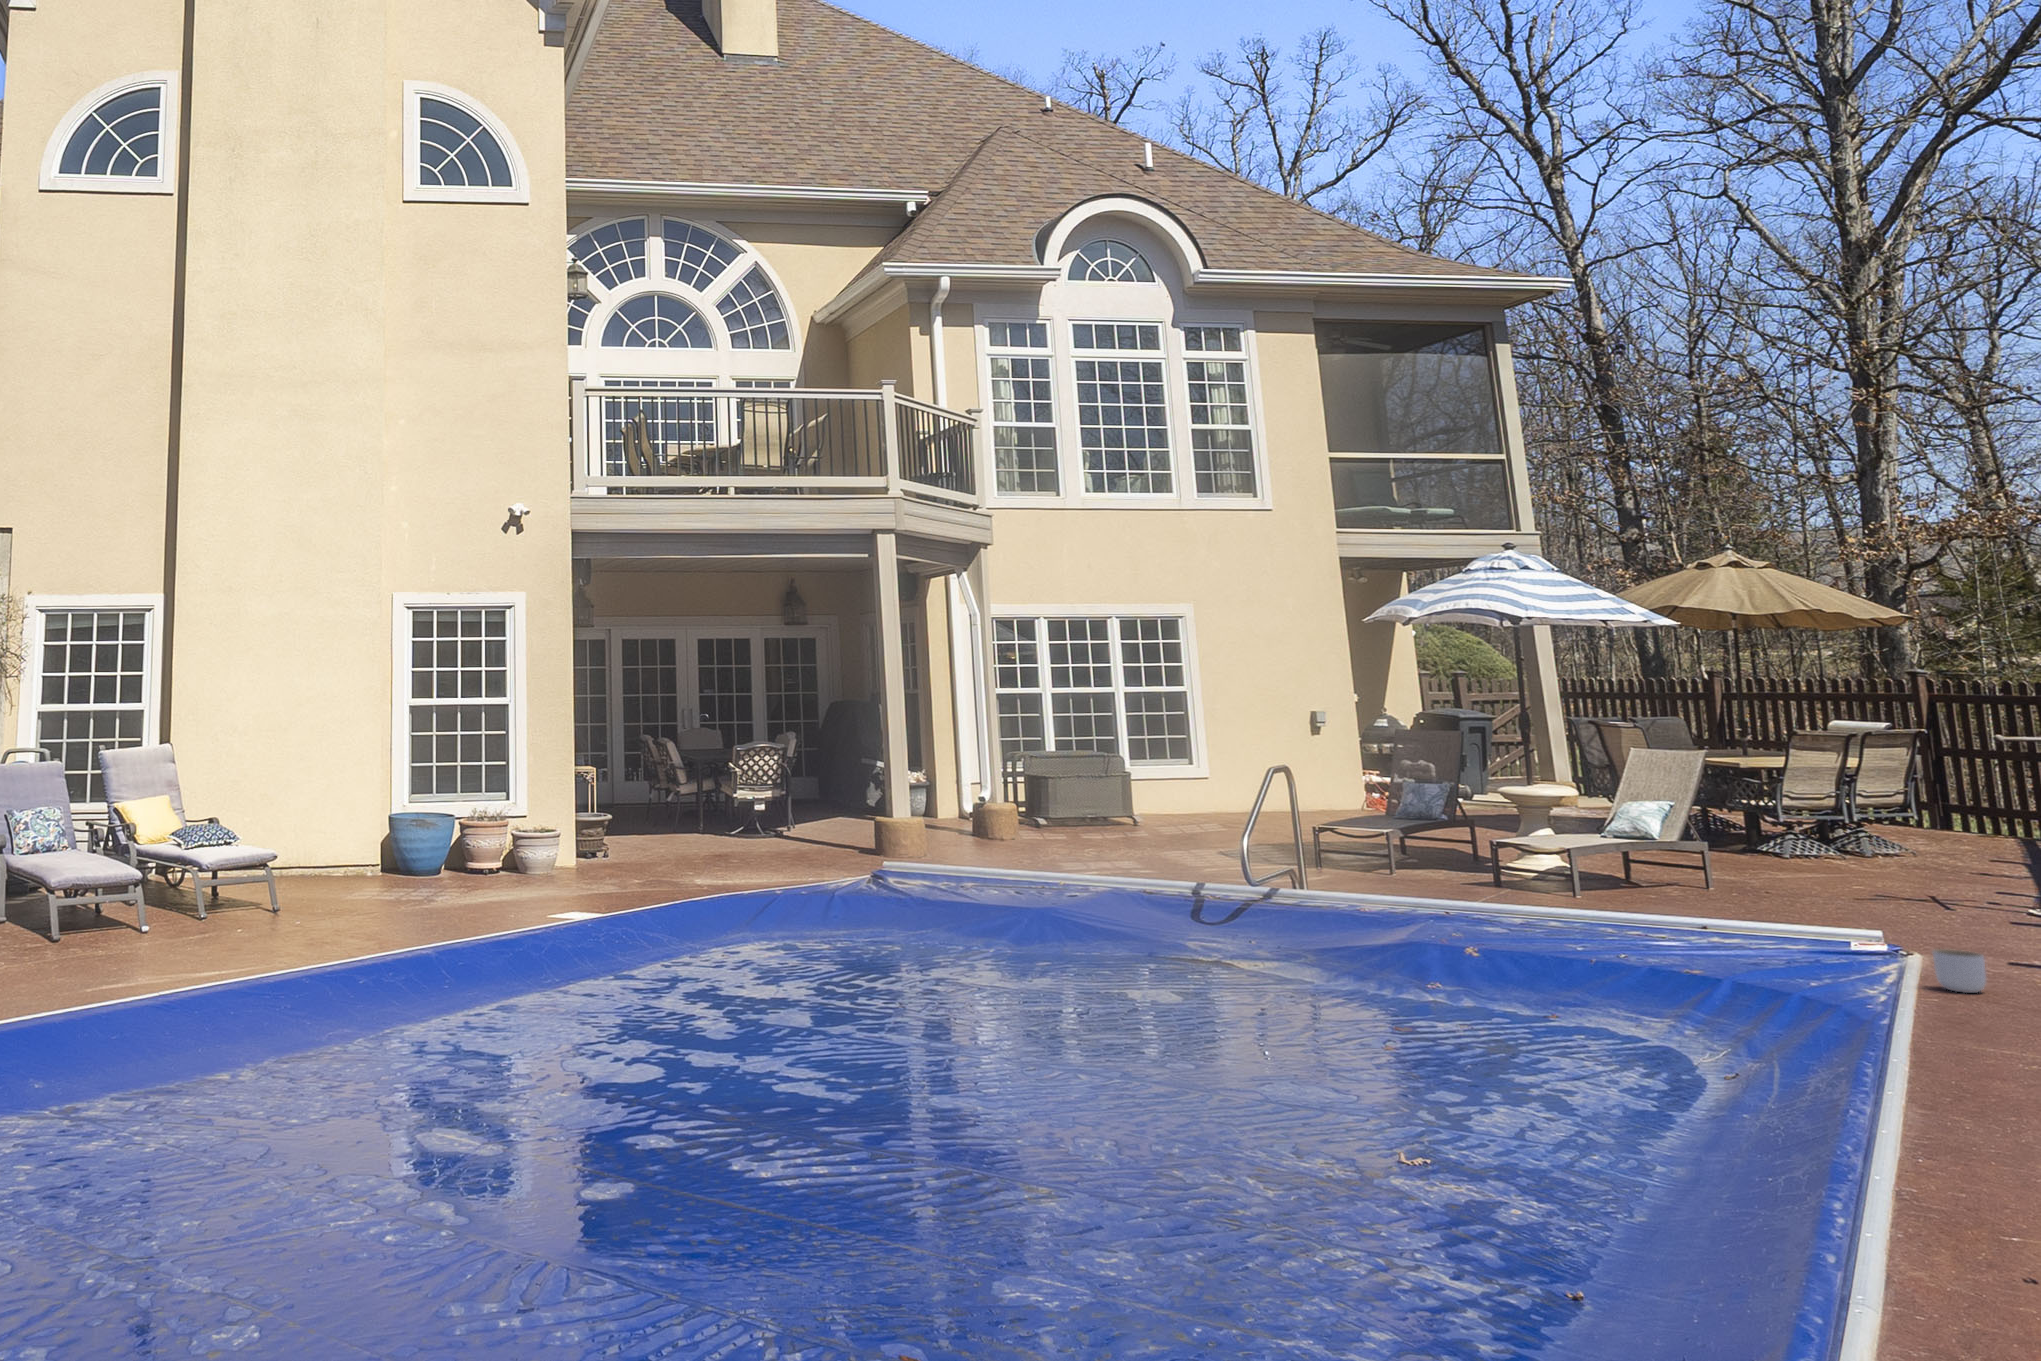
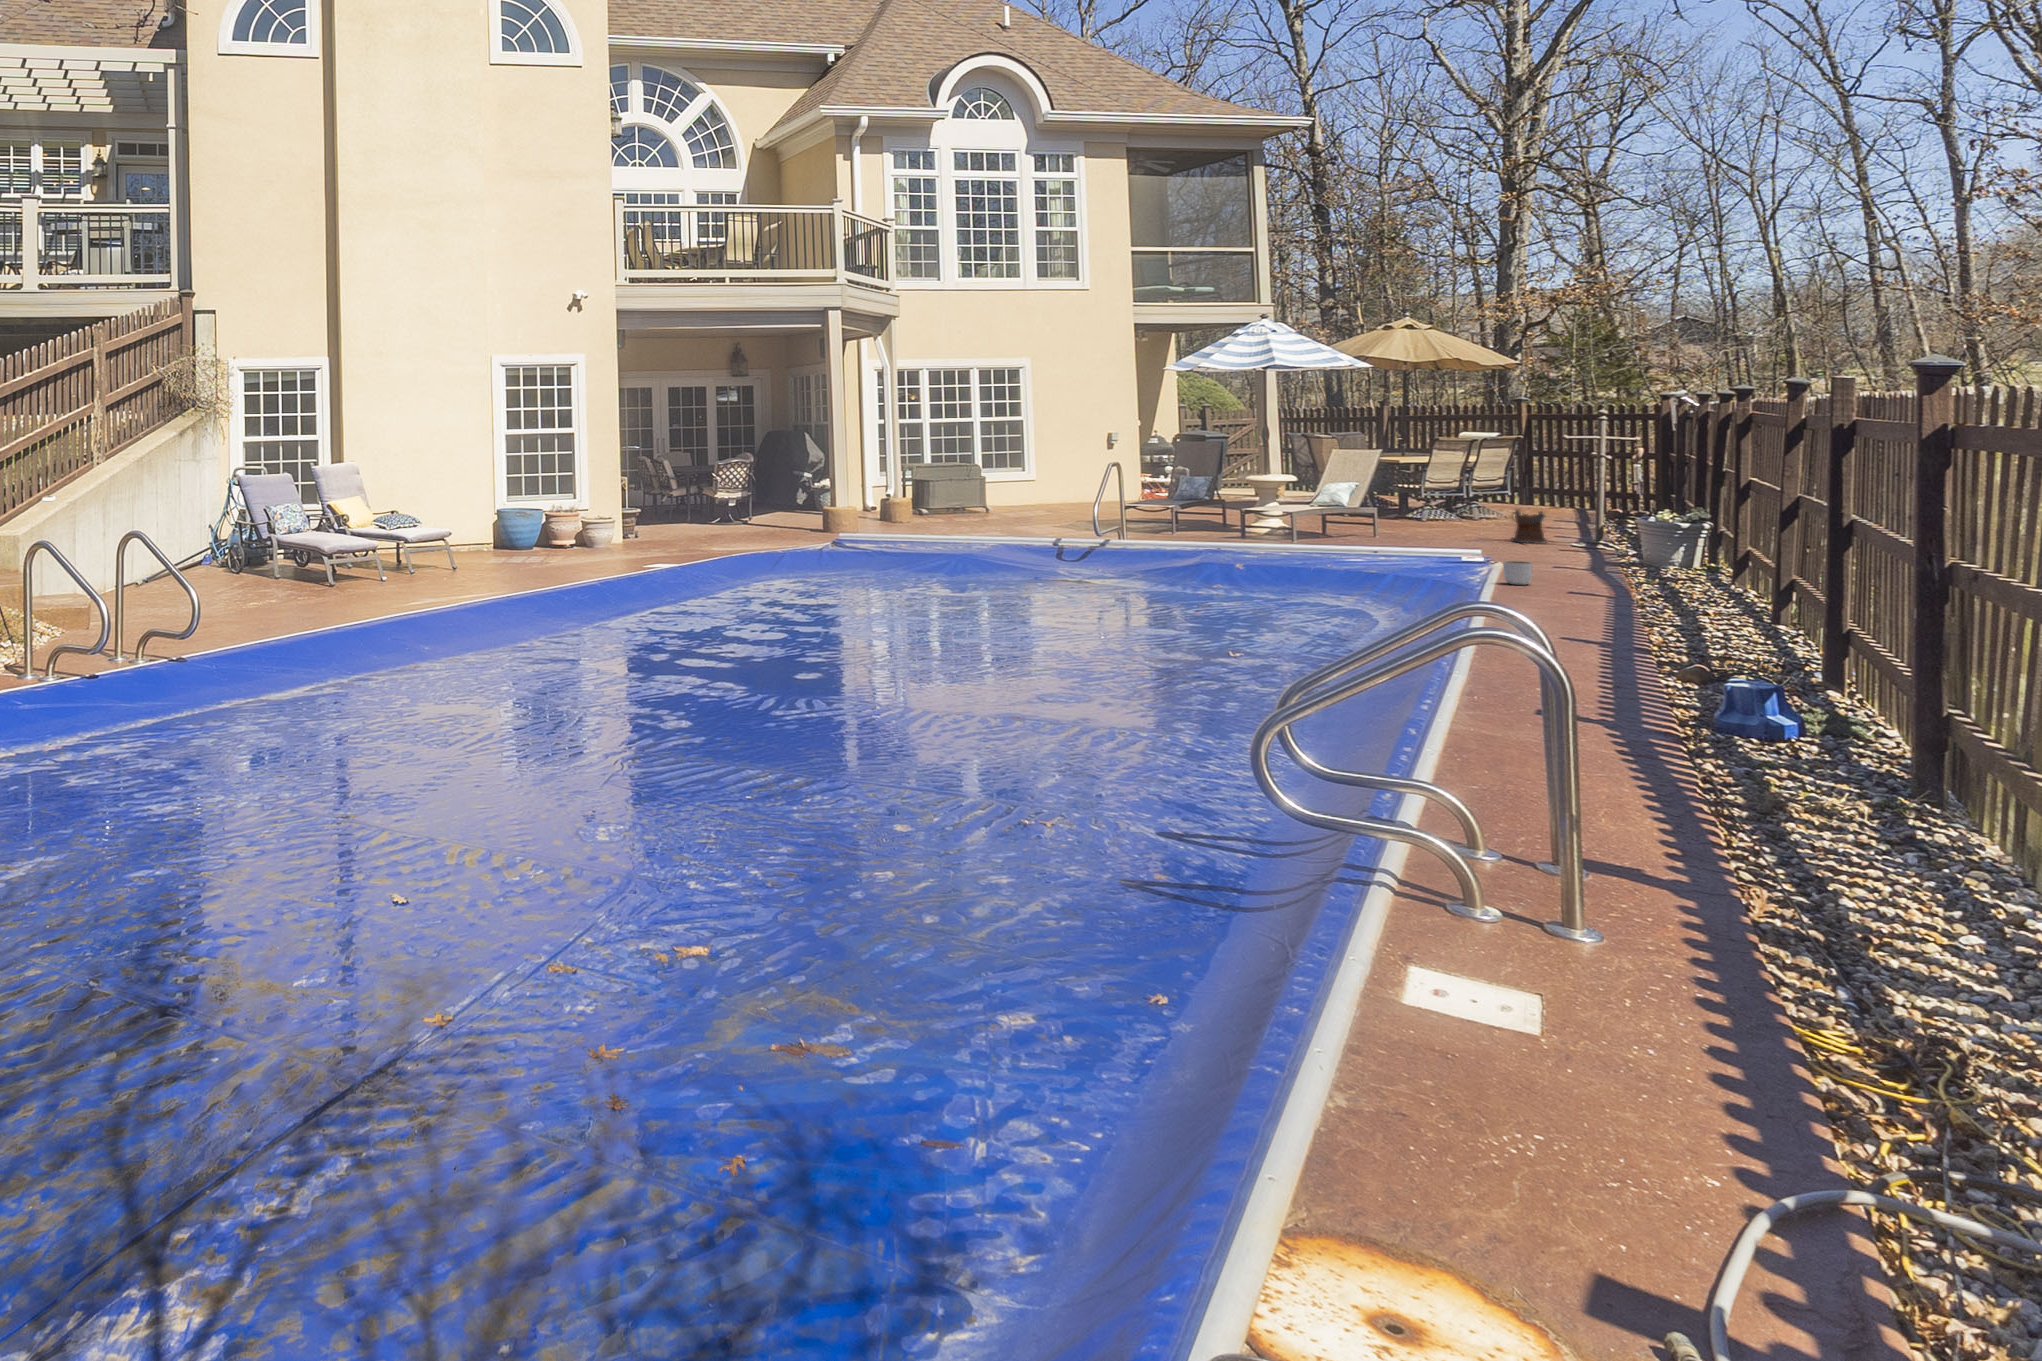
bucket: none [1926,849,1992,906] -> present [1512,510,1547,544]

